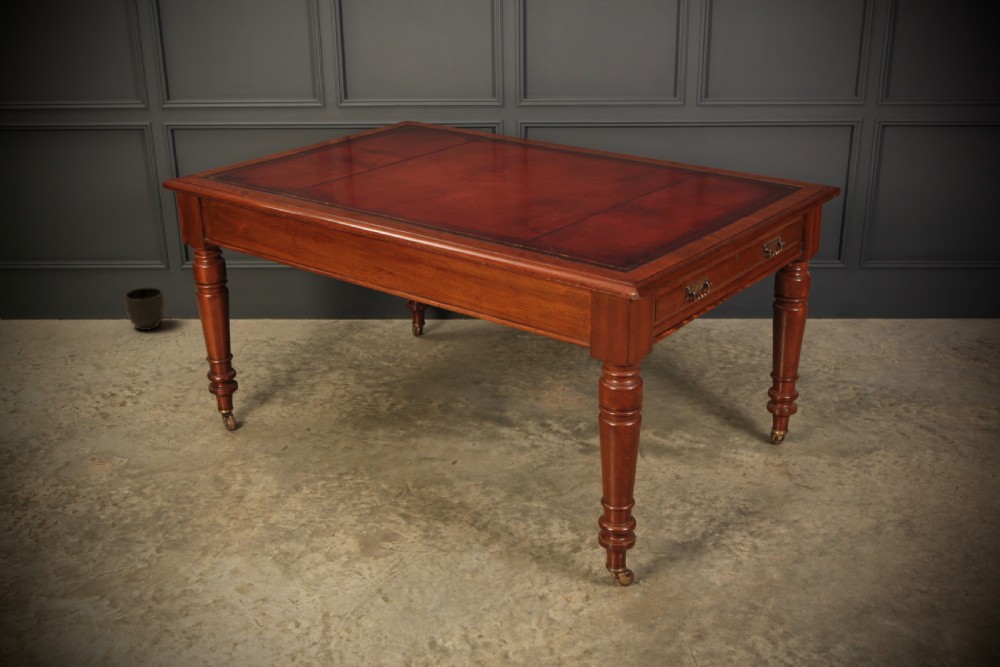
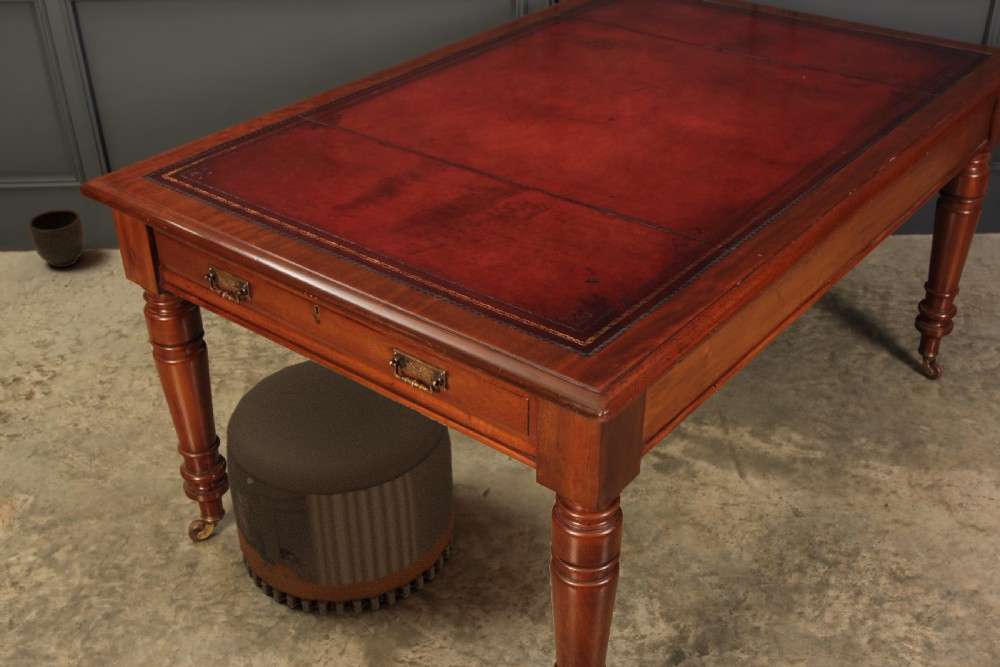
pouf: none [270,355,429,525] -> present [226,360,454,615]

